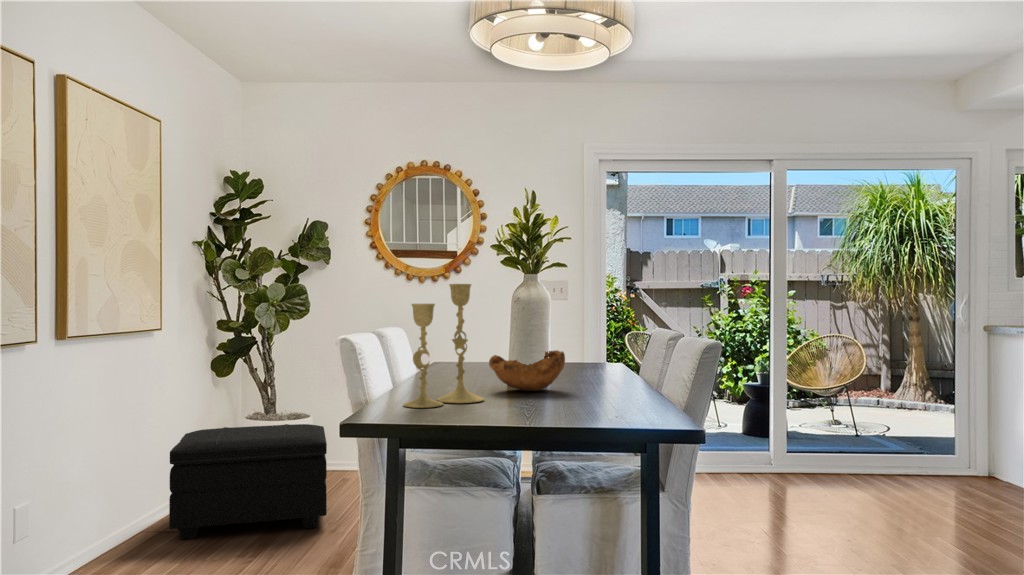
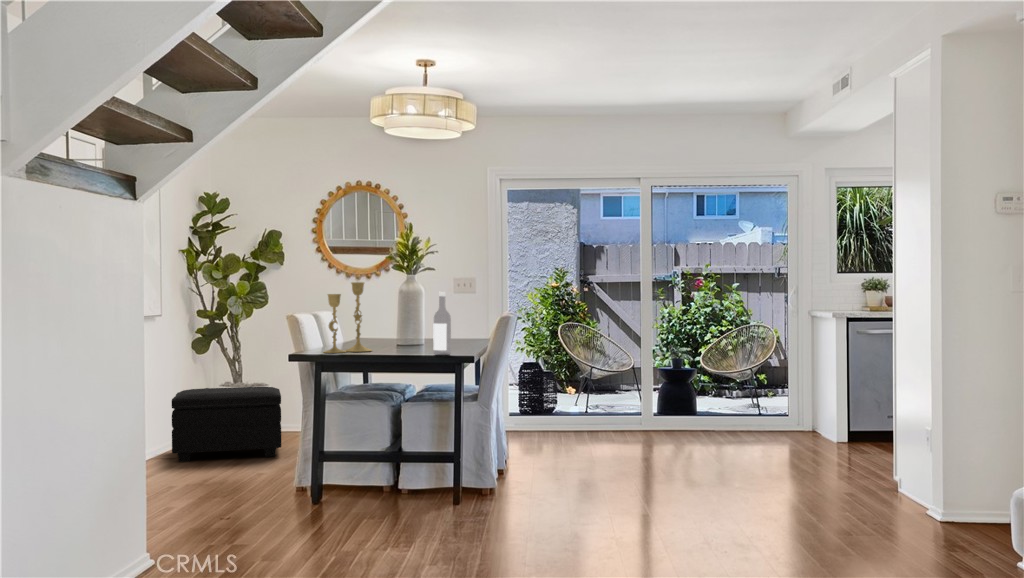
wine bottle: none [612,301,644,419] -> present [433,292,451,355]
wooden bowl: present [489,350,565,391] -> none [381,324,429,348]

